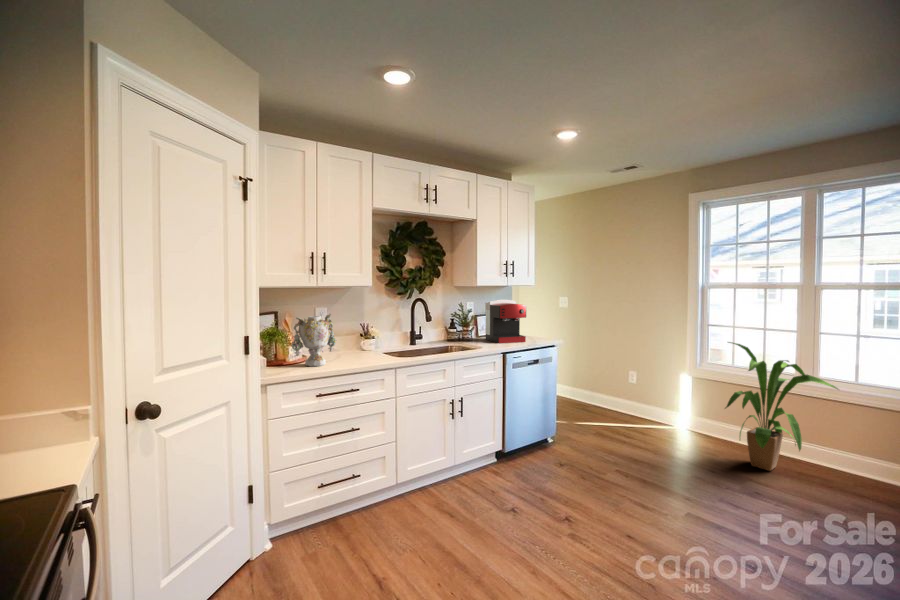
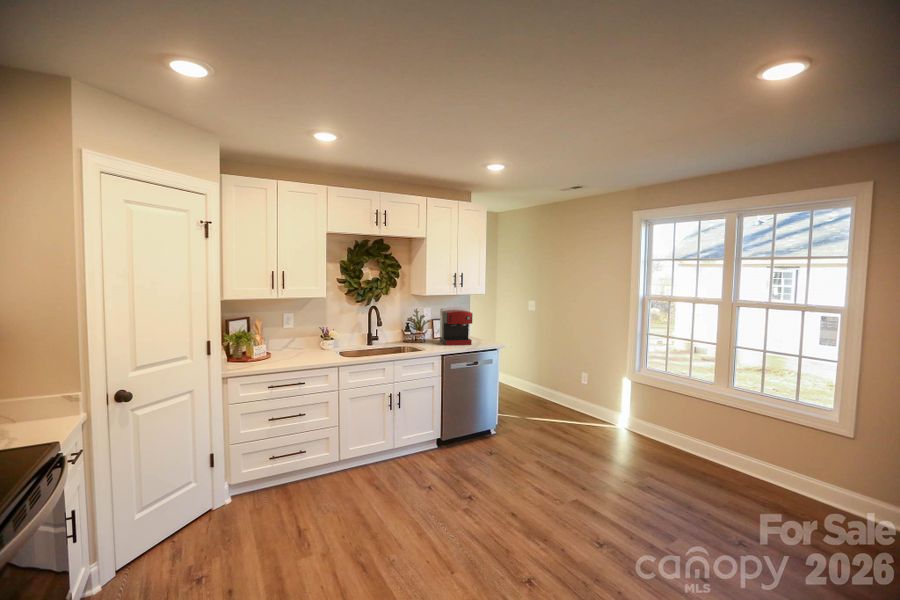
vase: present [292,314,336,367] -> none [252,321,291,364]
house plant: present [725,342,838,471] -> none [634,352,734,468]

